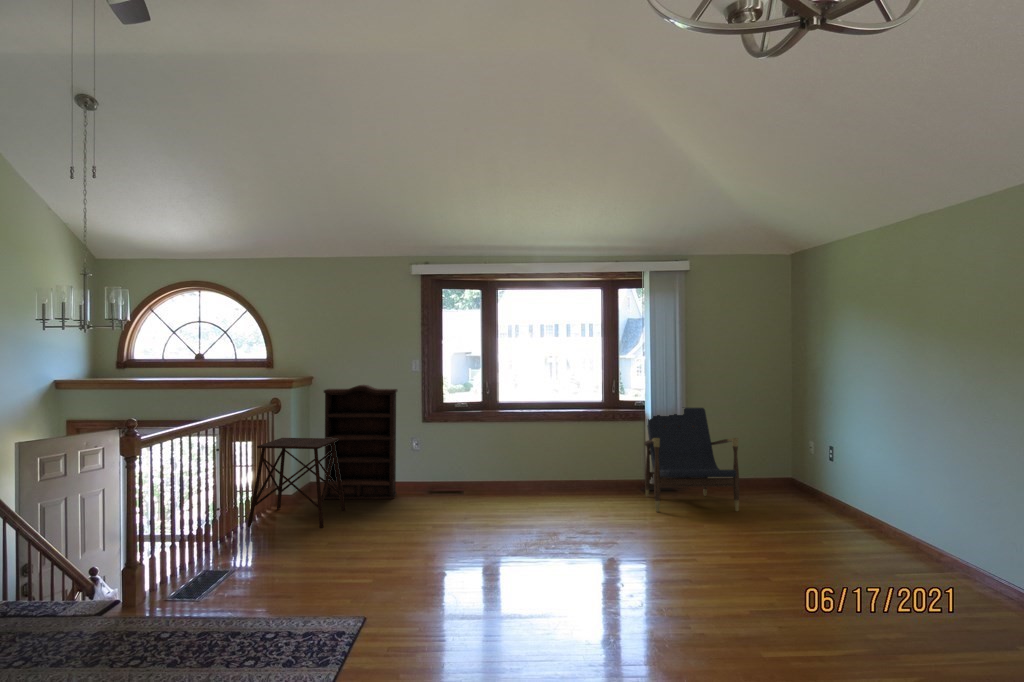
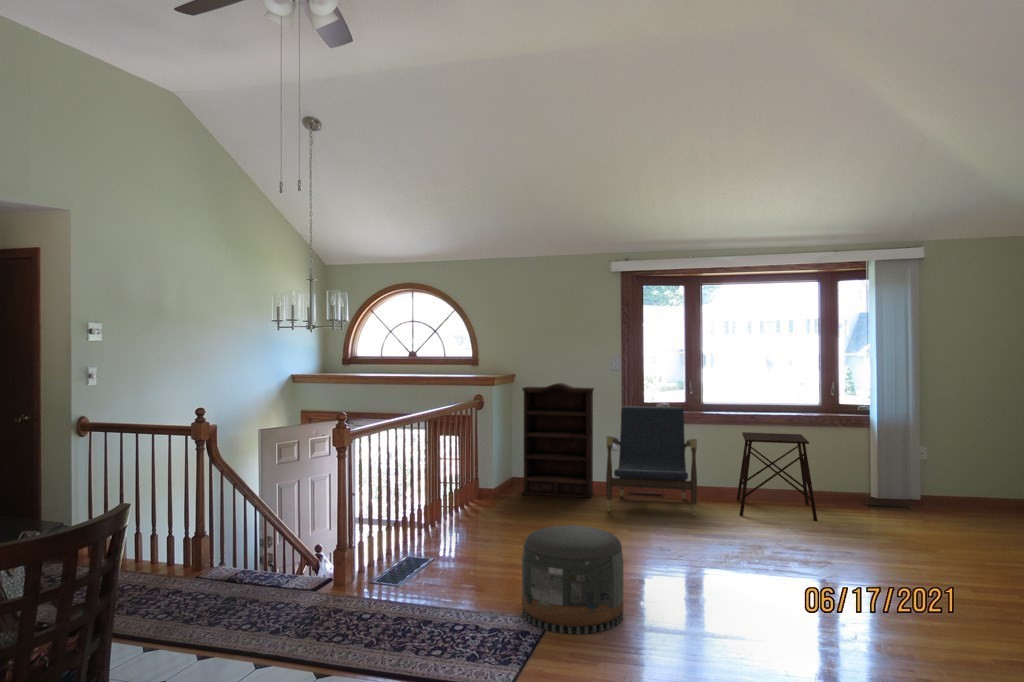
lounge chair: present [644,408,740,512] -> present [606,406,697,516]
side table: present [247,438,345,528] -> present [737,432,817,521]
pouf: none [335,525,435,630] -> present [522,525,623,634]

